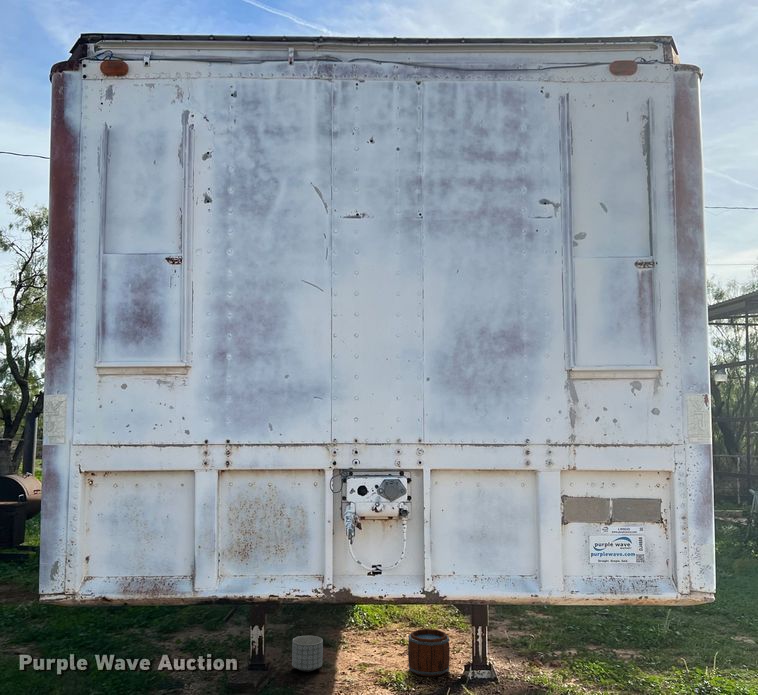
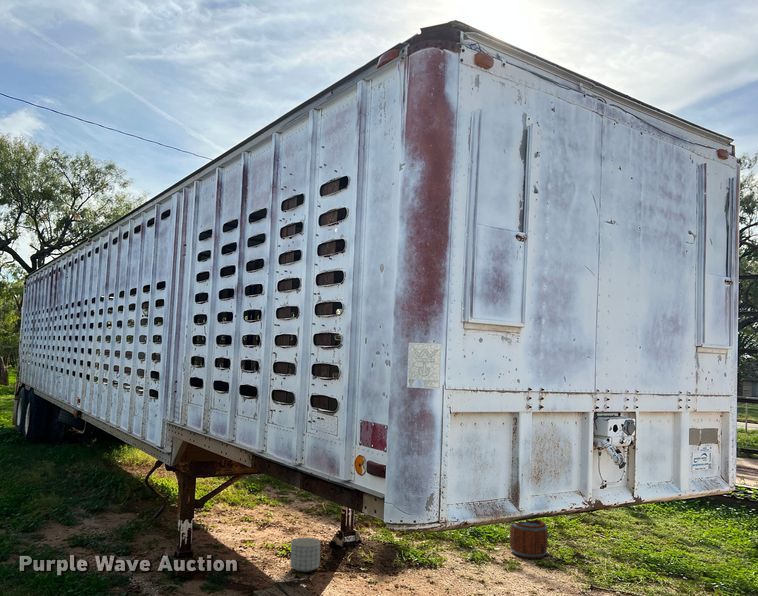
bucket: present [408,629,450,677] -> present [510,518,548,559]

